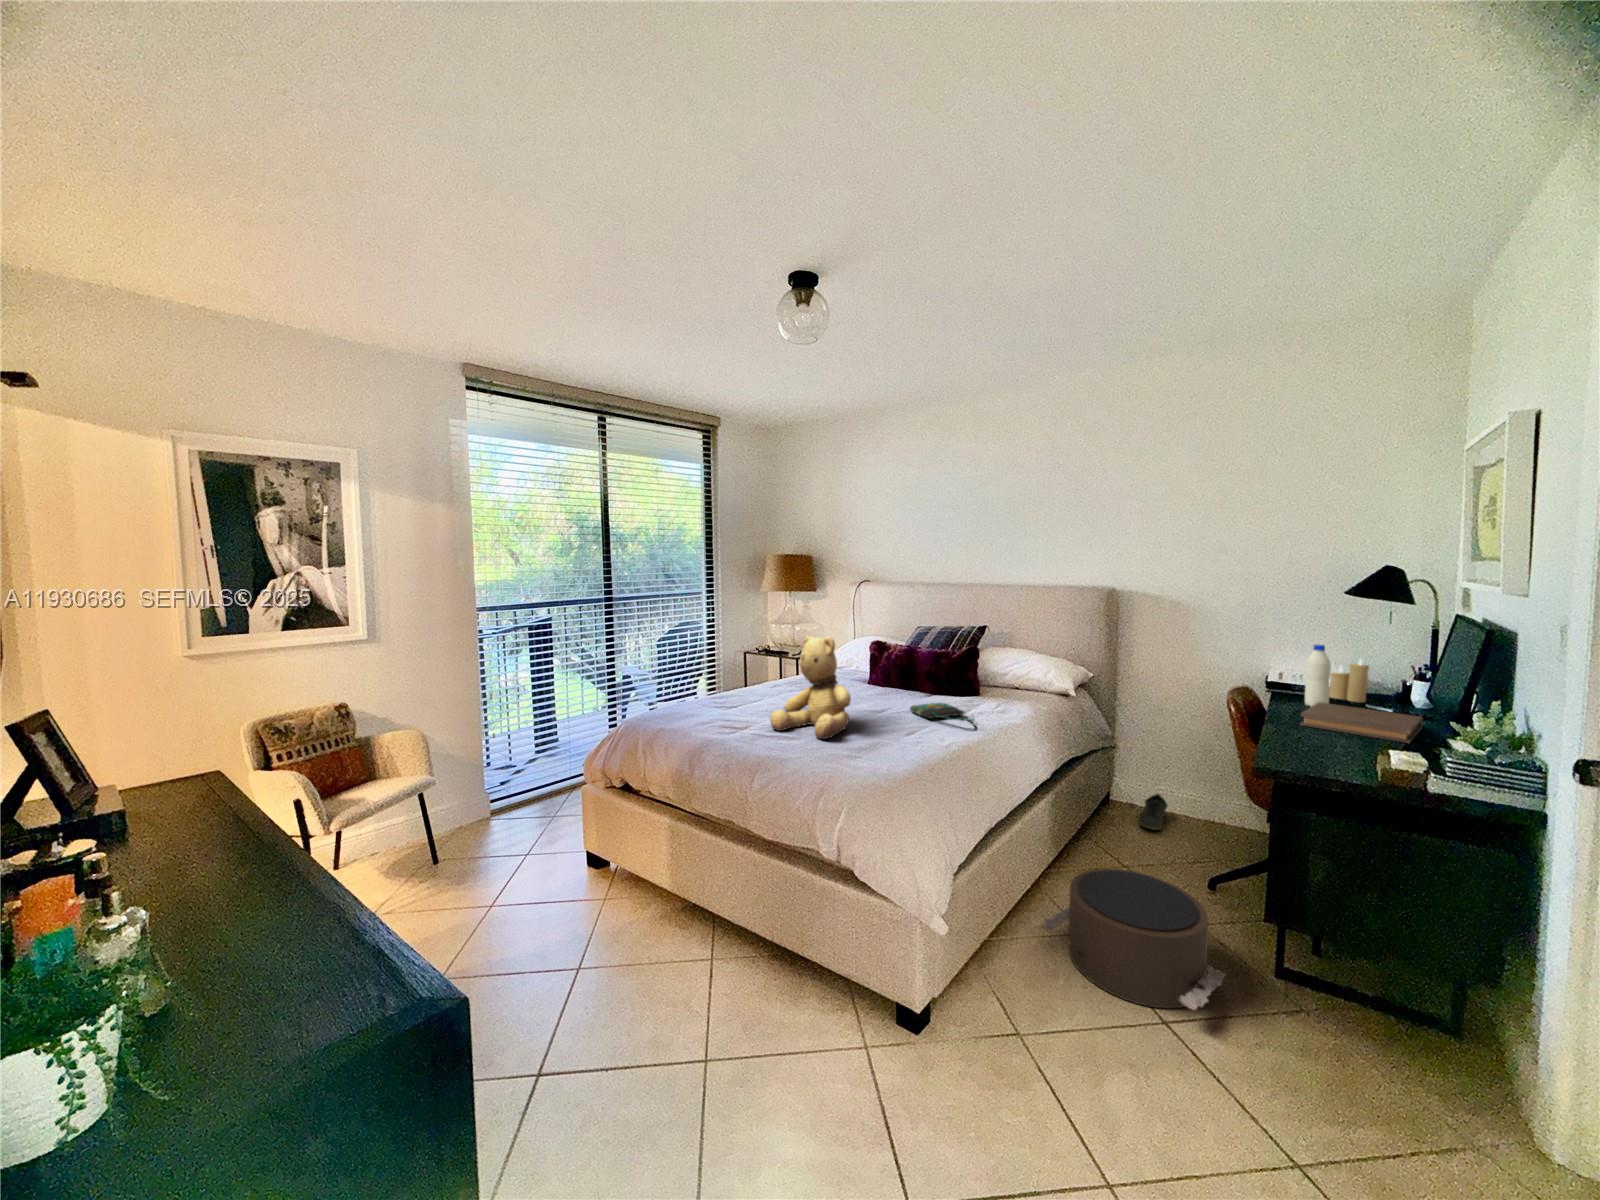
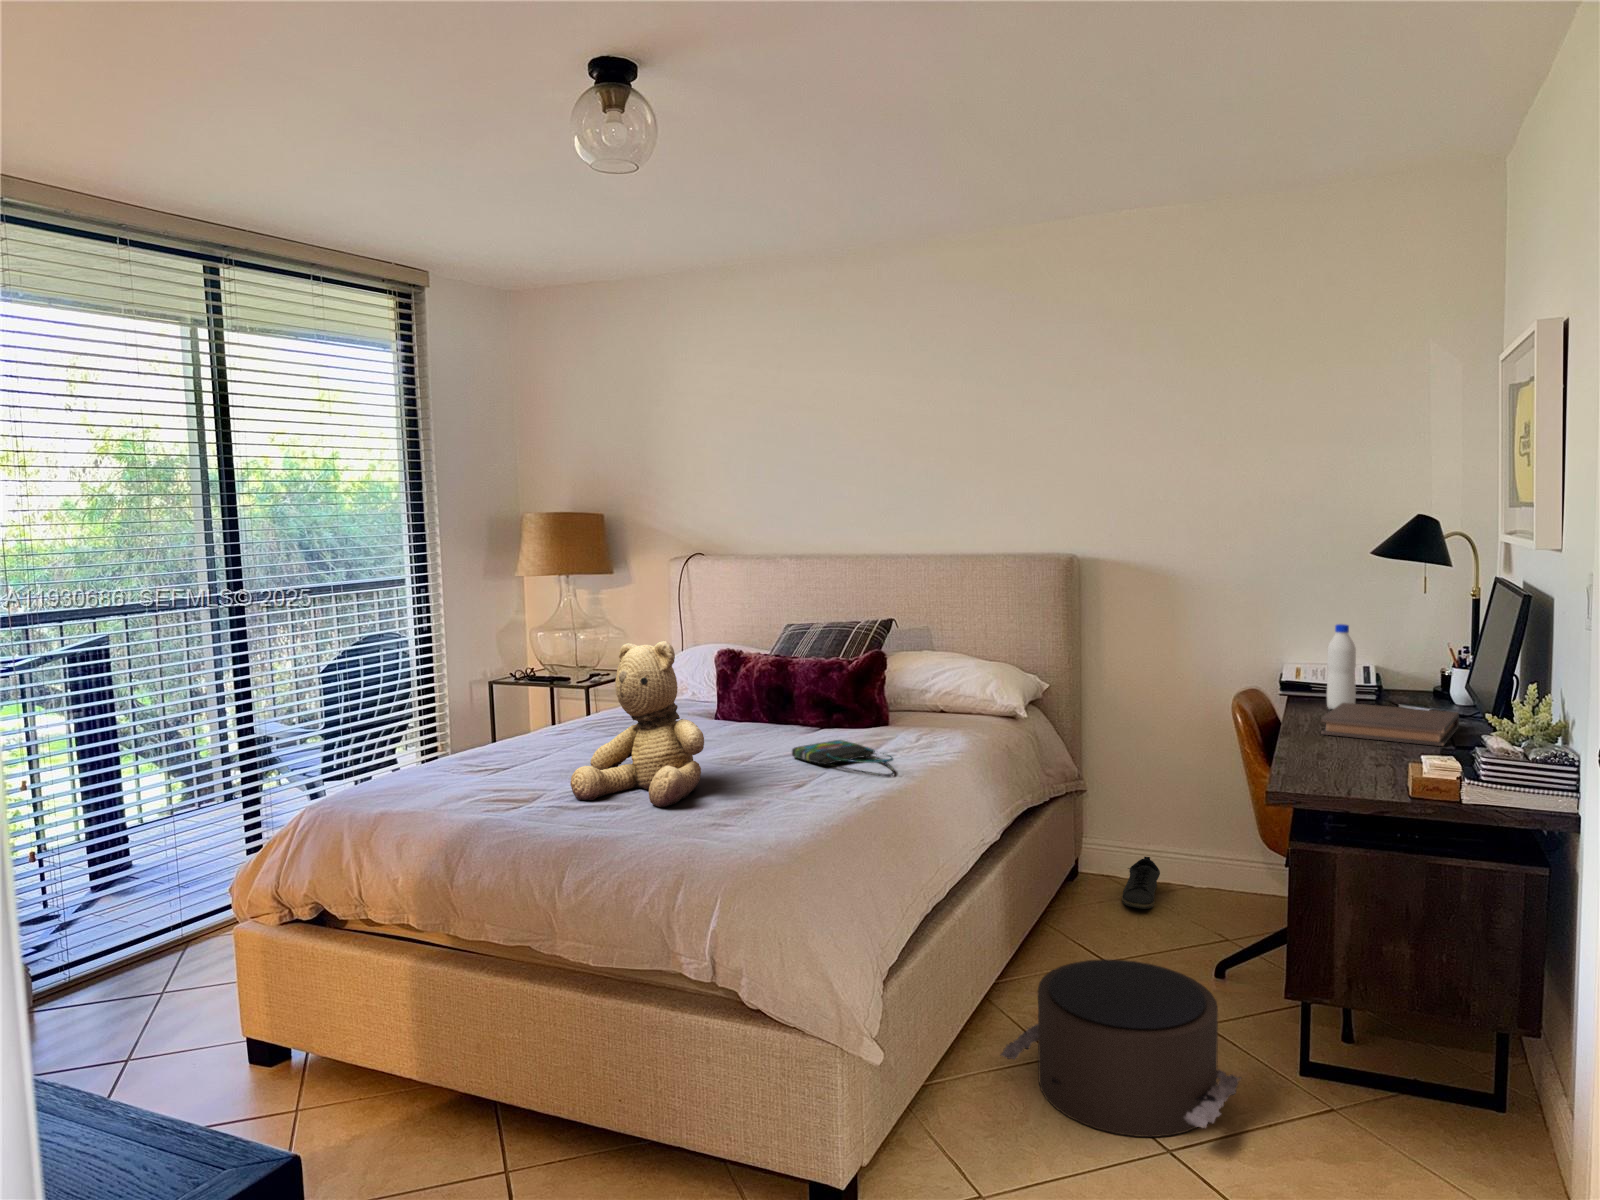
candle: present [1329,659,1369,703] -> none [1356,641,1401,701]

